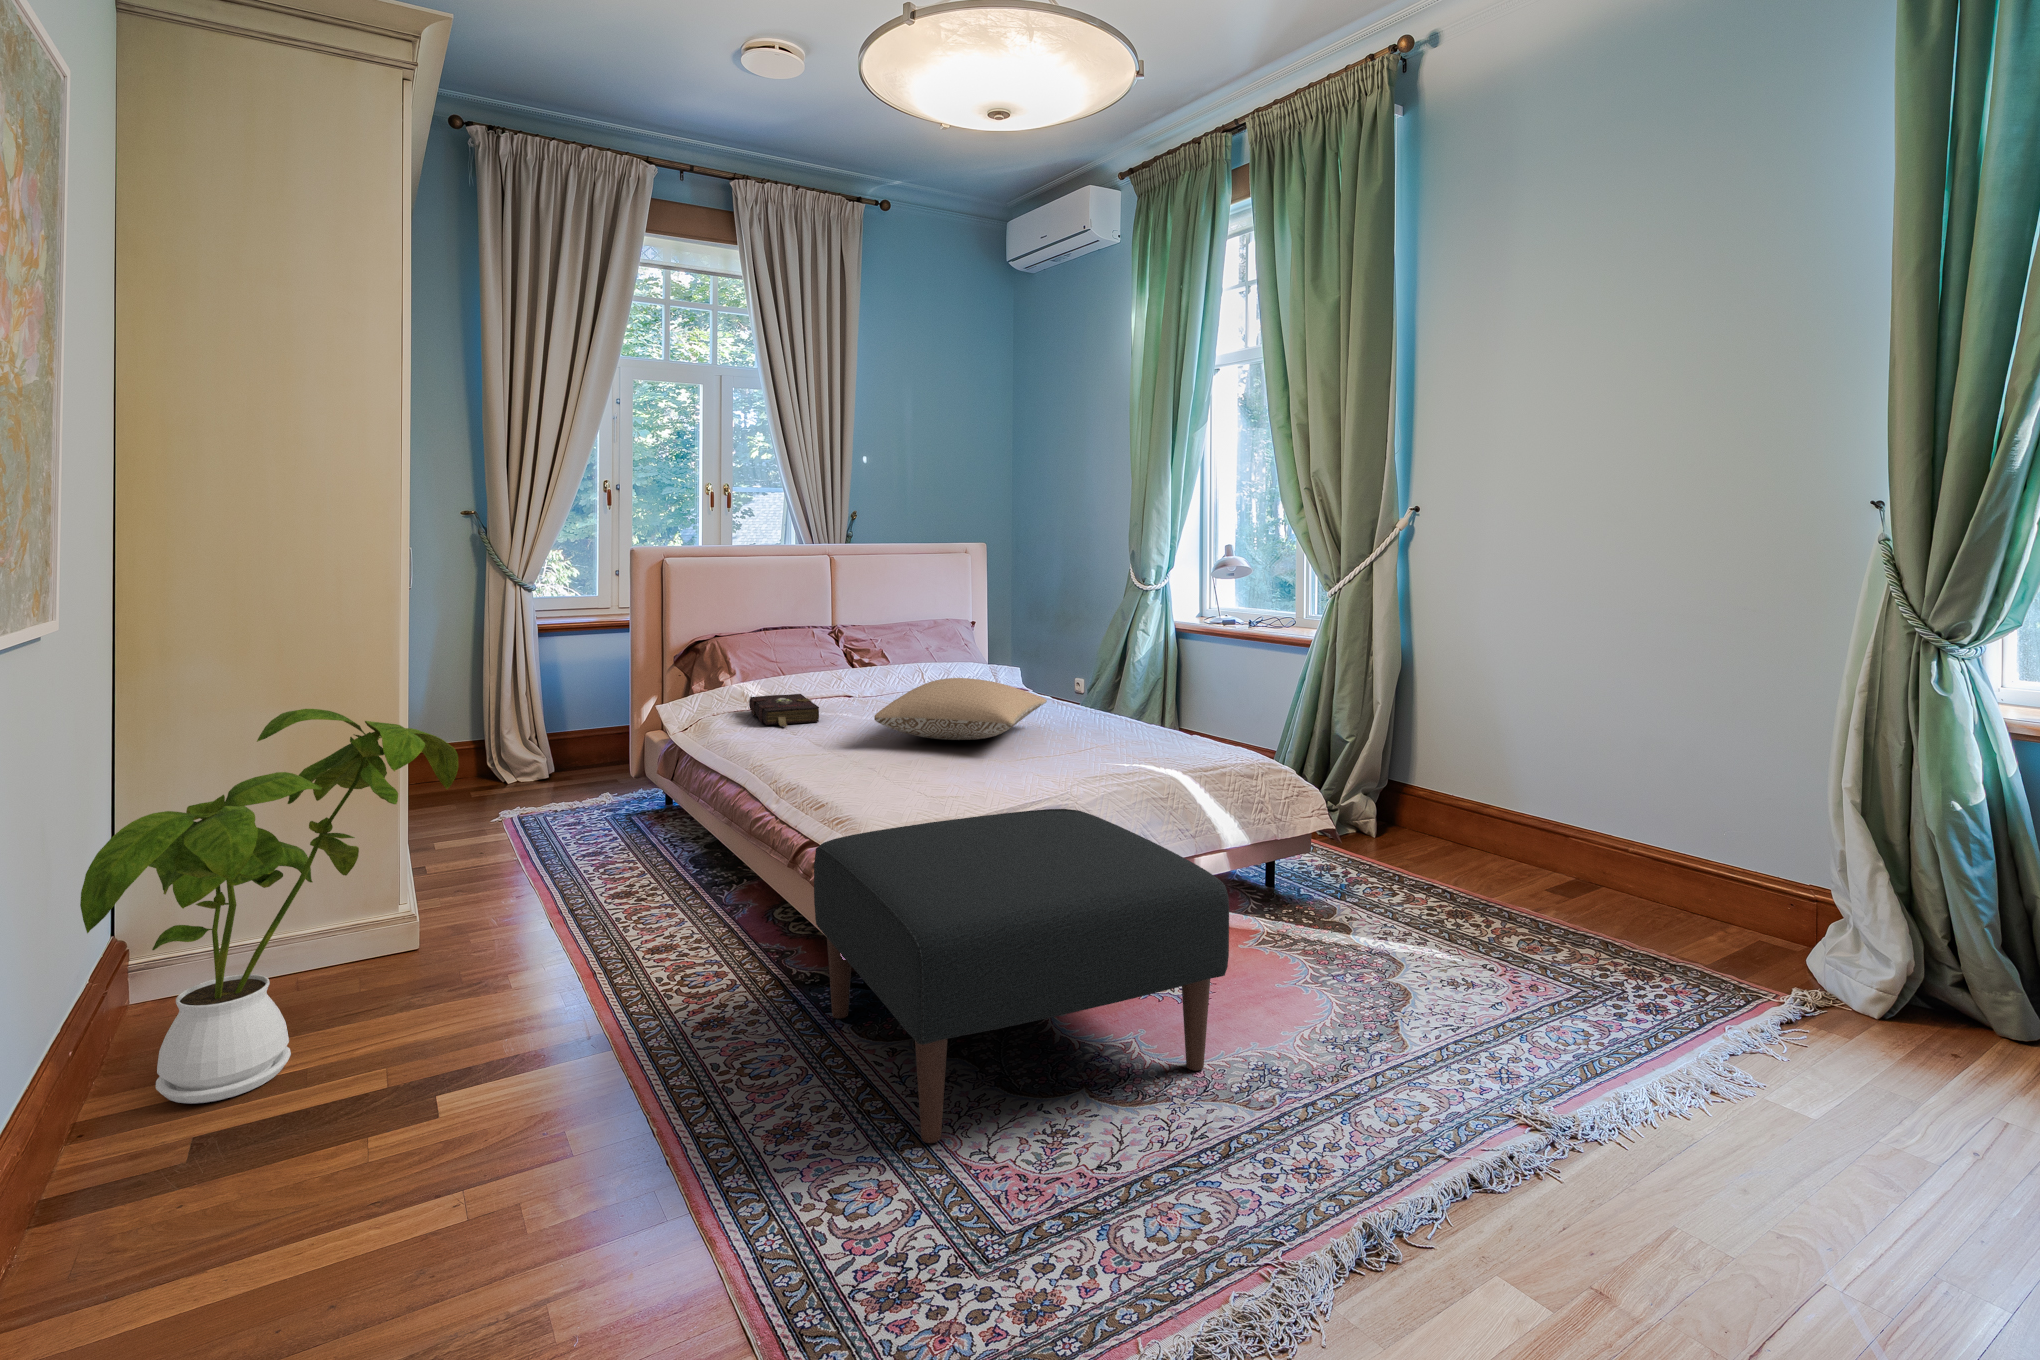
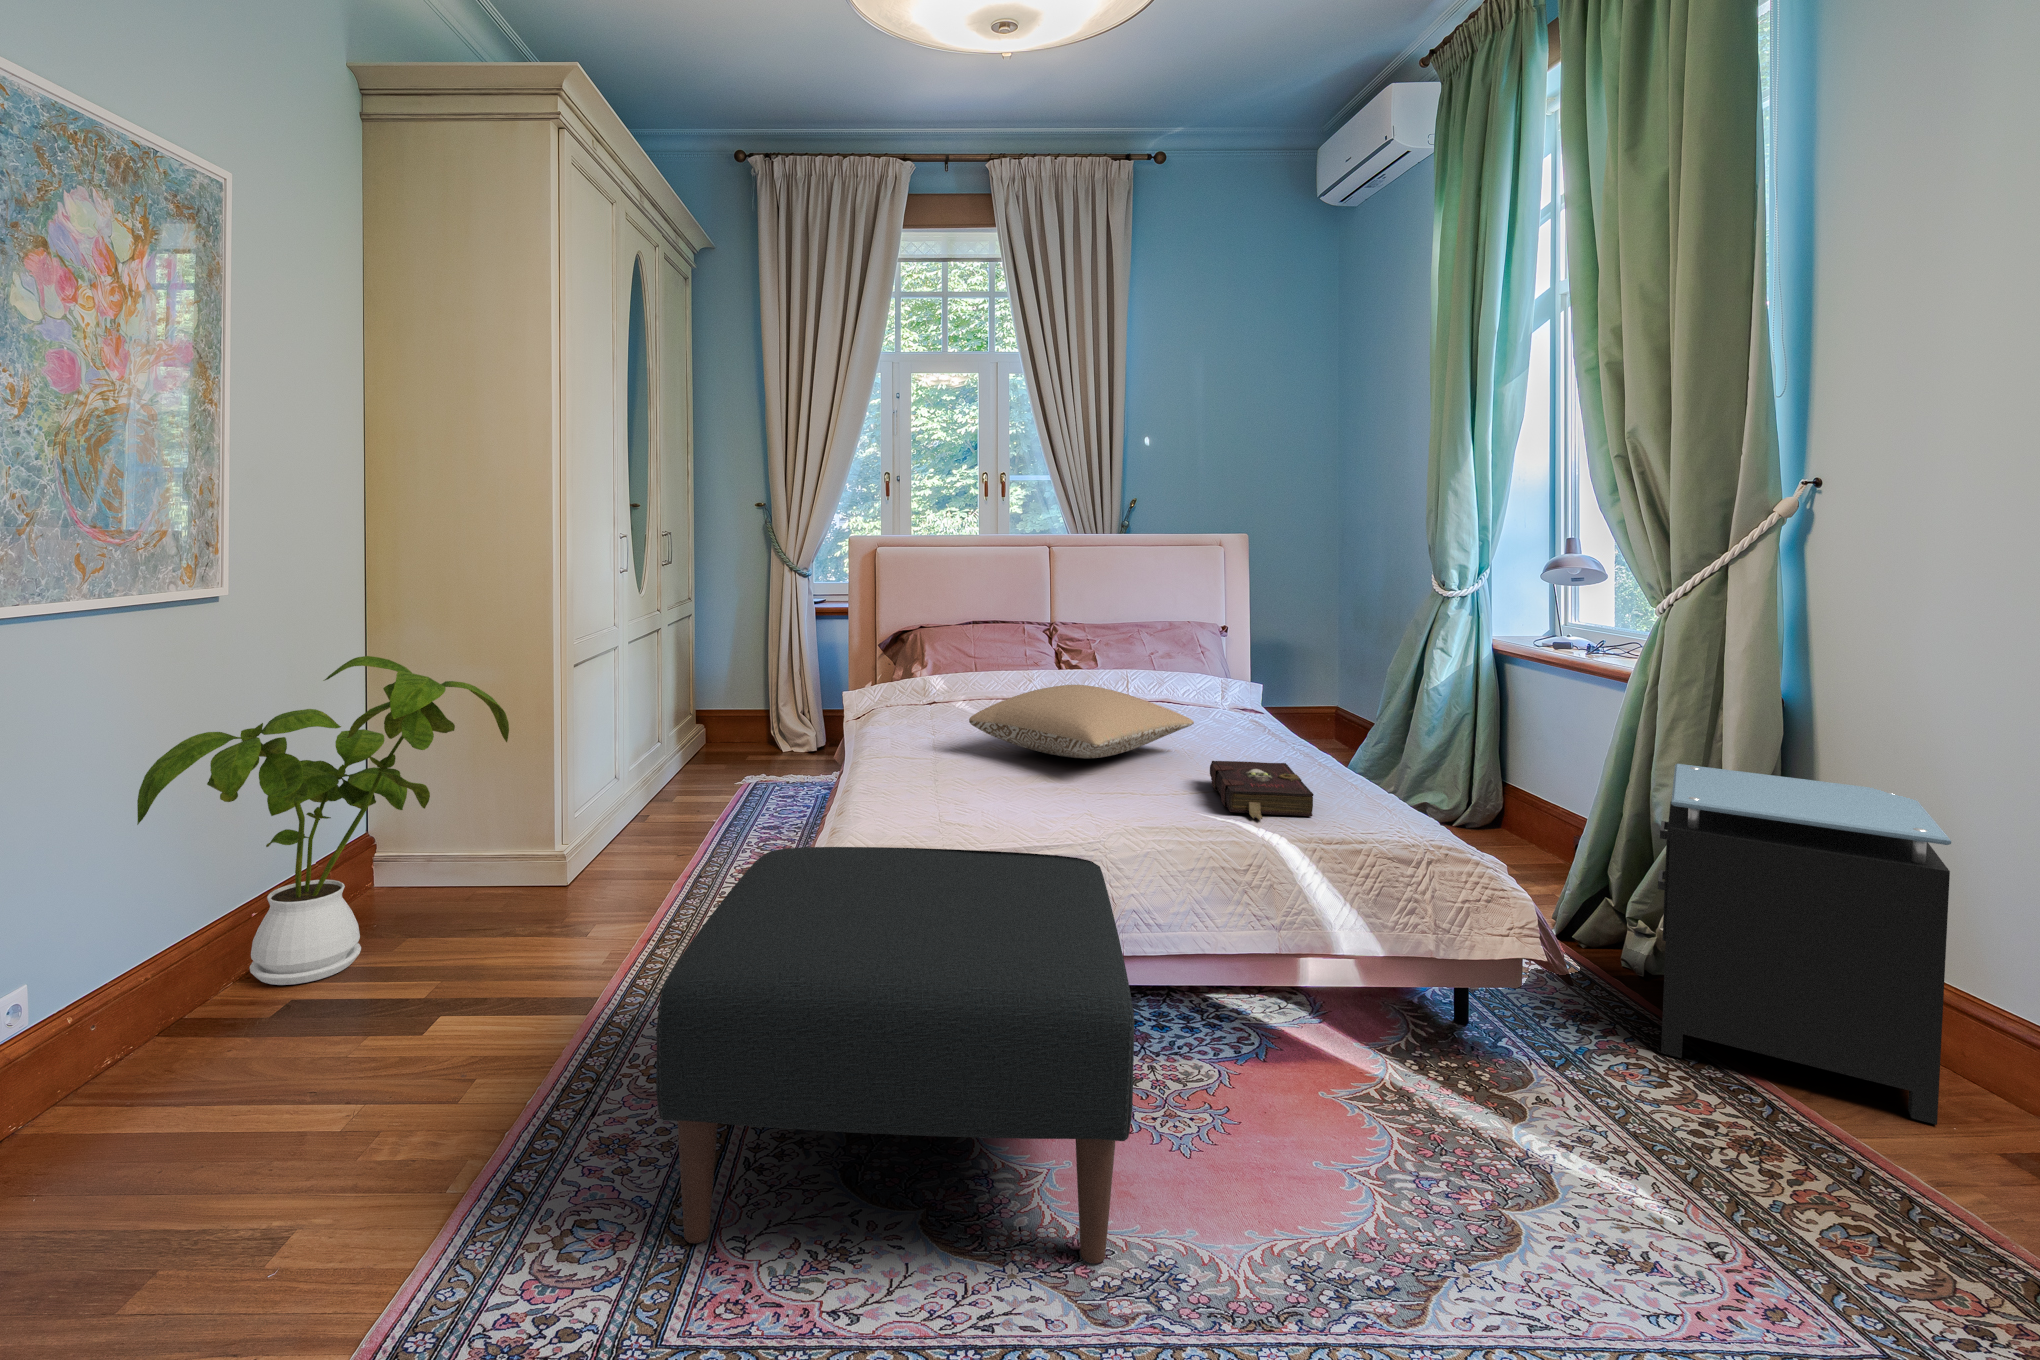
book: present [749,694,819,727] -> present [1210,761,1314,820]
nightstand: none [1361,695,1531,888] -> present [1658,764,1951,1125]

